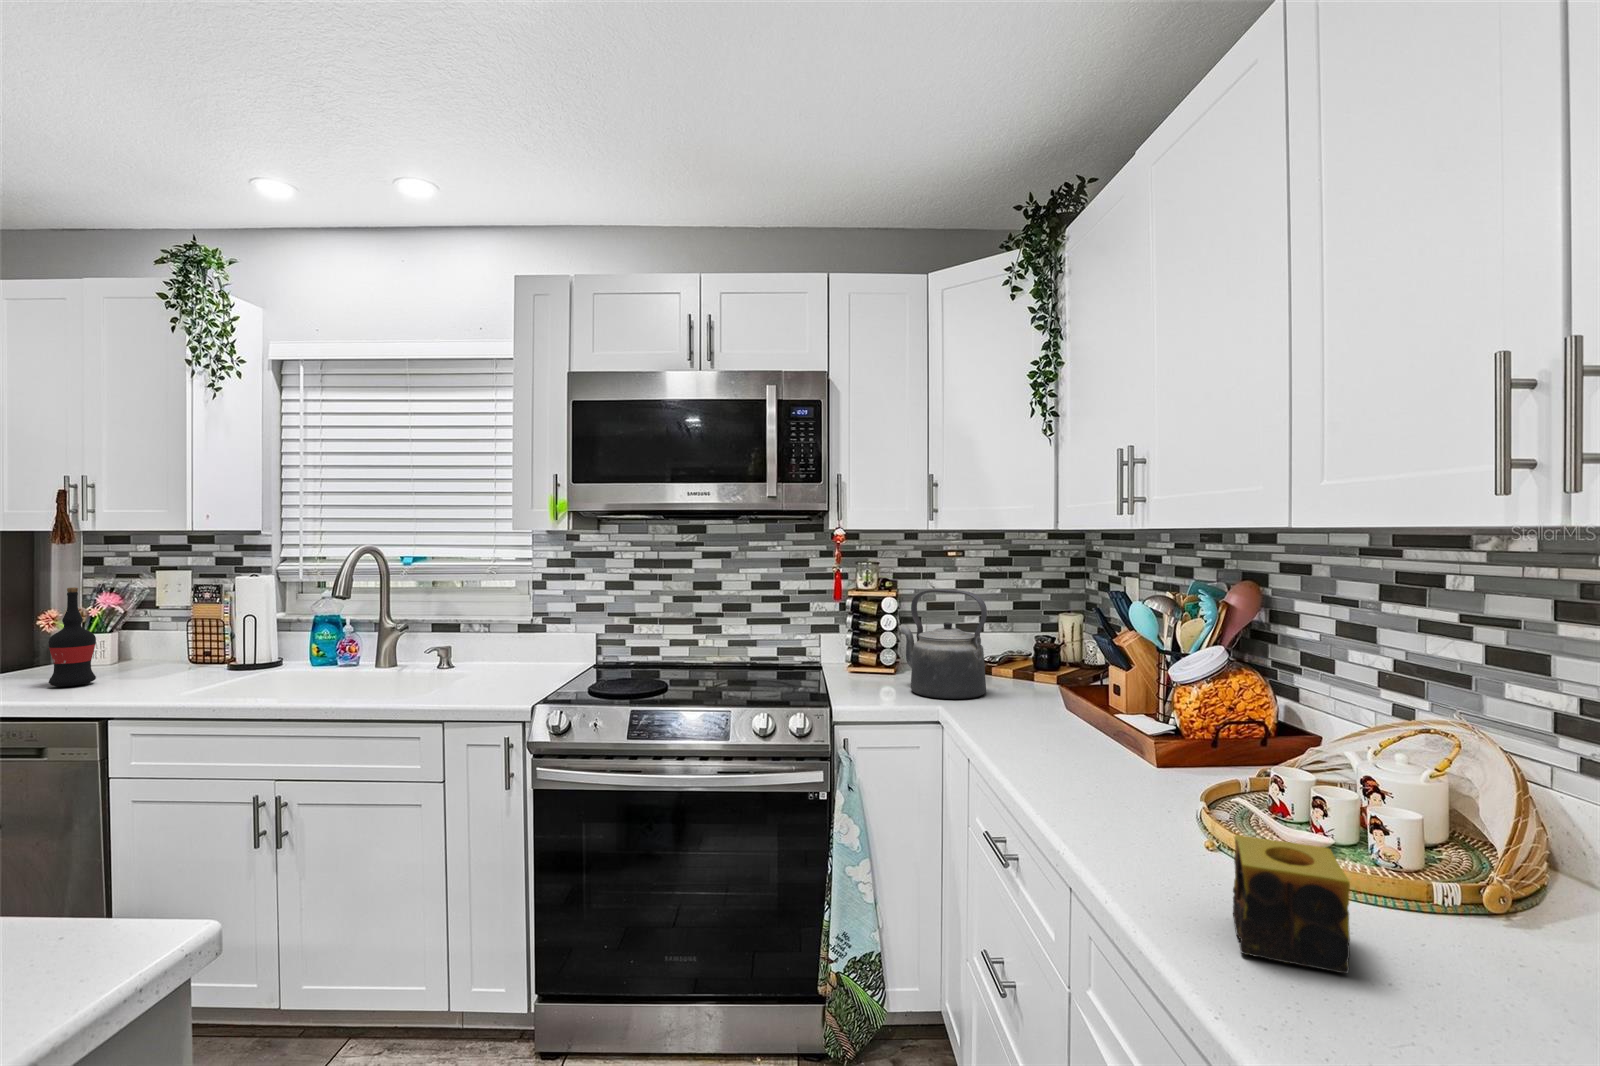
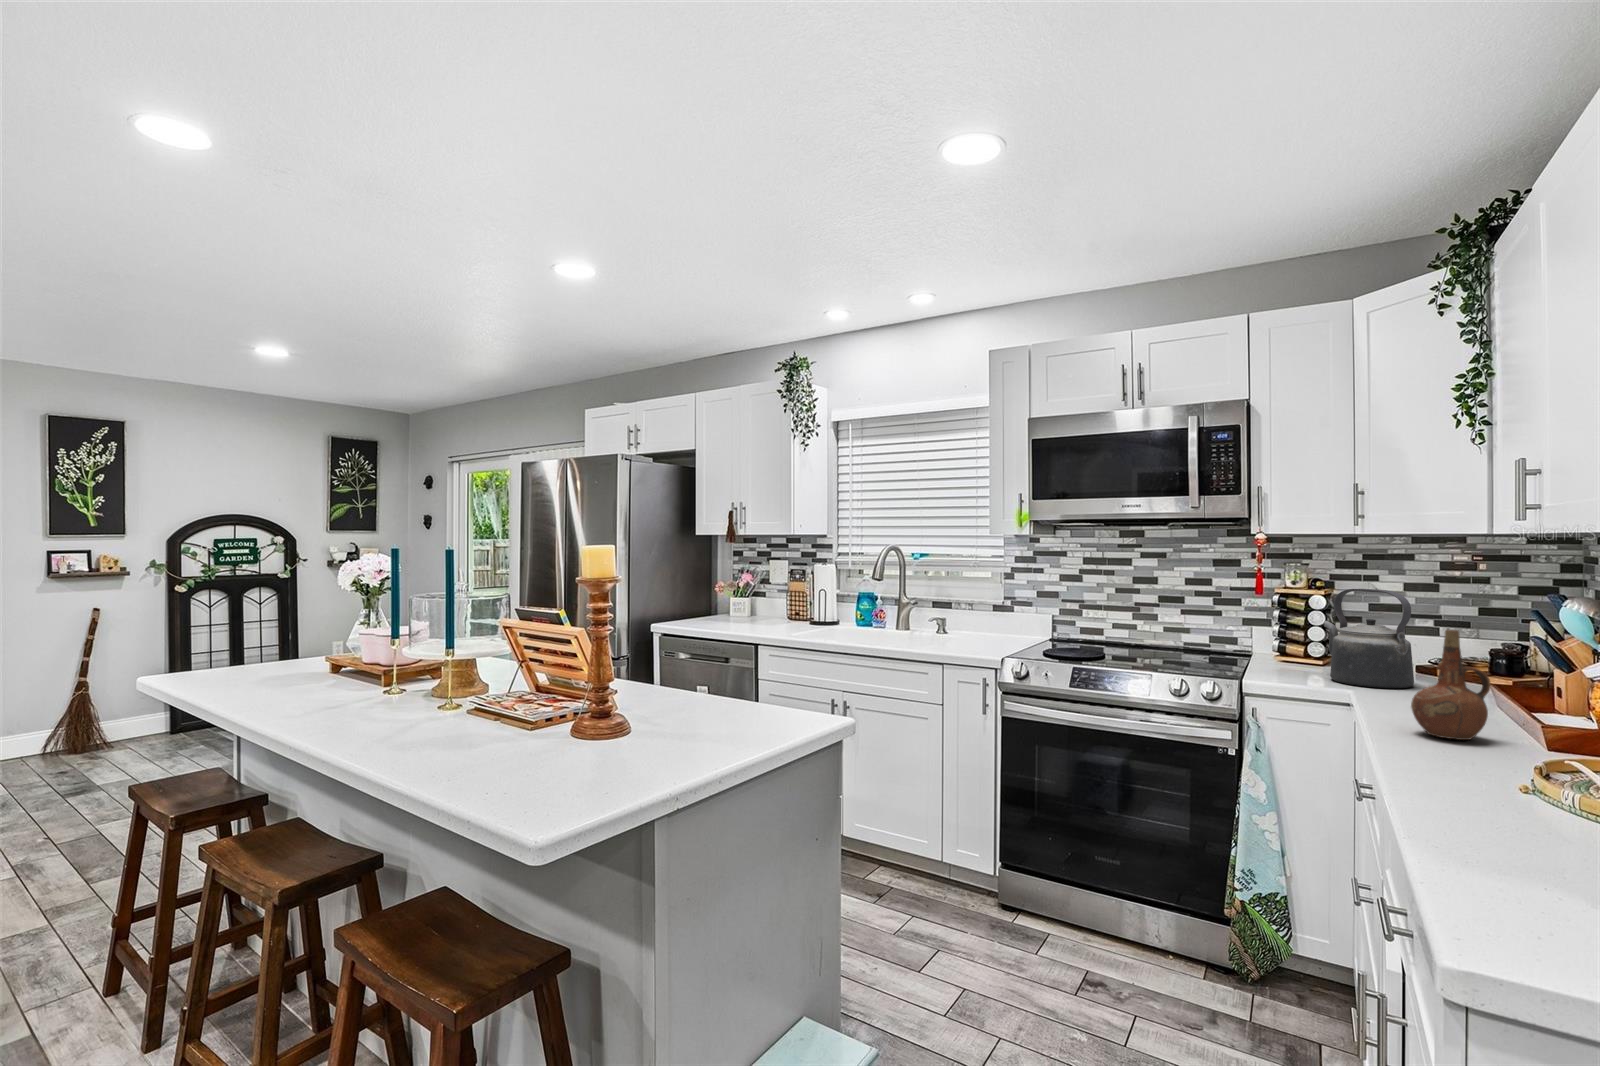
wine bottle: present [48,587,96,686] -> none [728,568,748,626]
ceramic pitcher: none [1048,643,1124,776] -> present [1411,630,1491,740]
candle: present [1233,835,1350,973] -> none [1441,745,1539,827]

